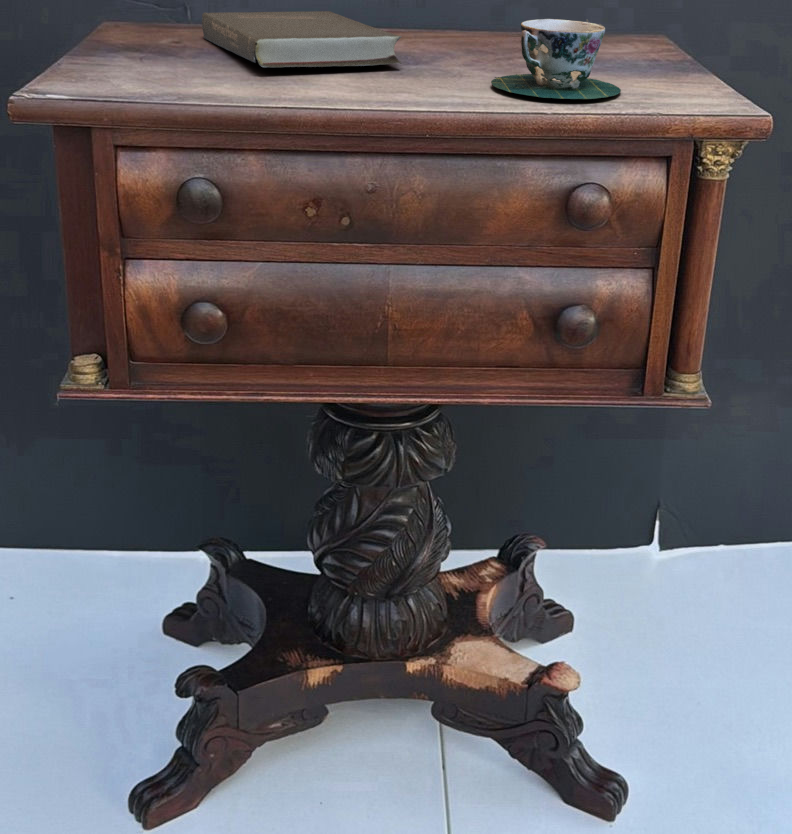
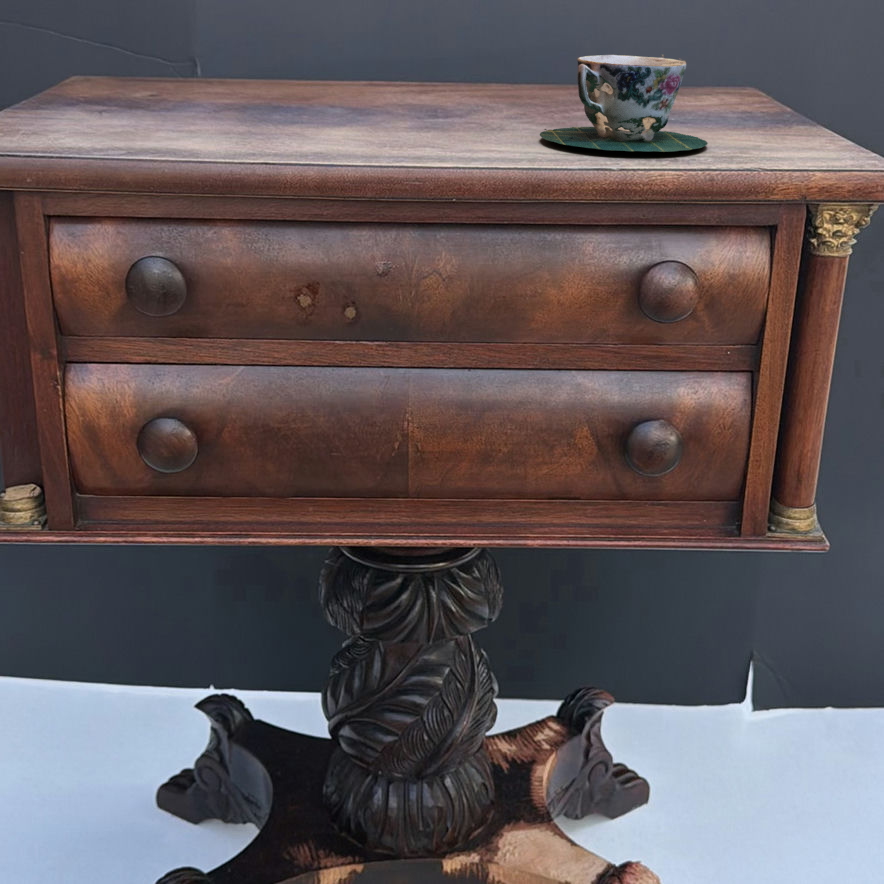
book: present [202,11,401,67] -> none [189,63,428,119]

